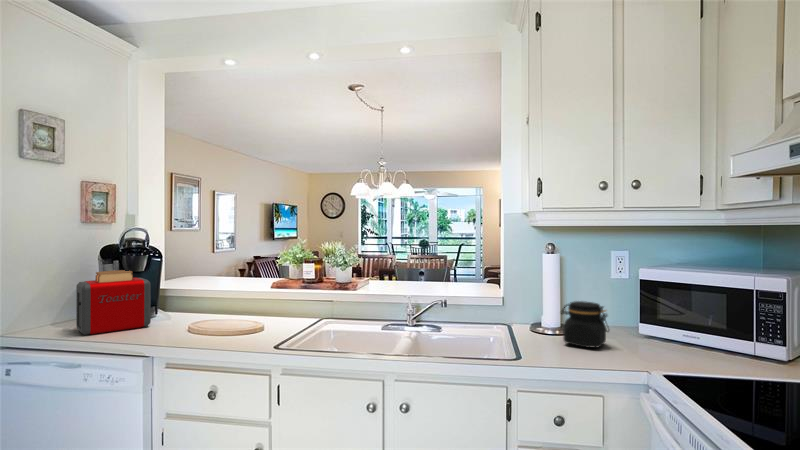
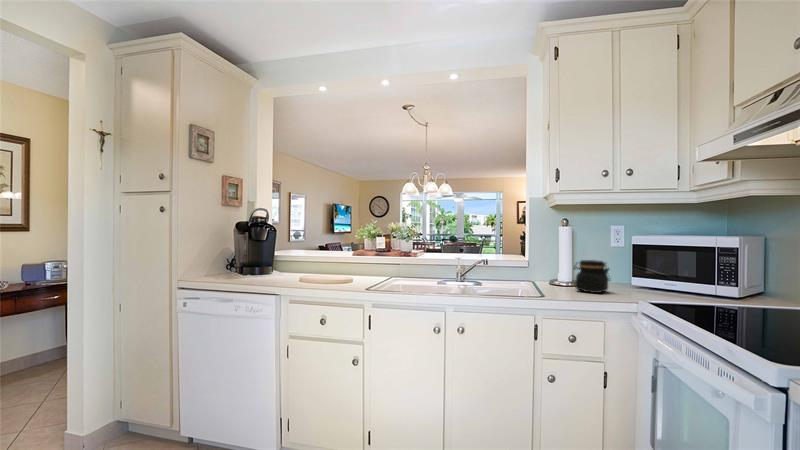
toaster: present [76,270,151,335] -> none [223,238,272,281]

